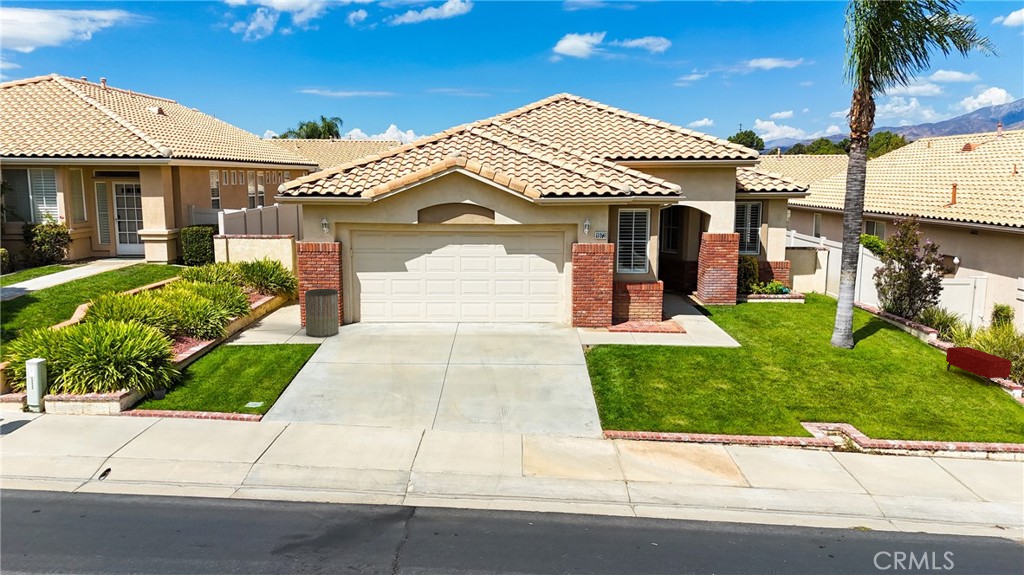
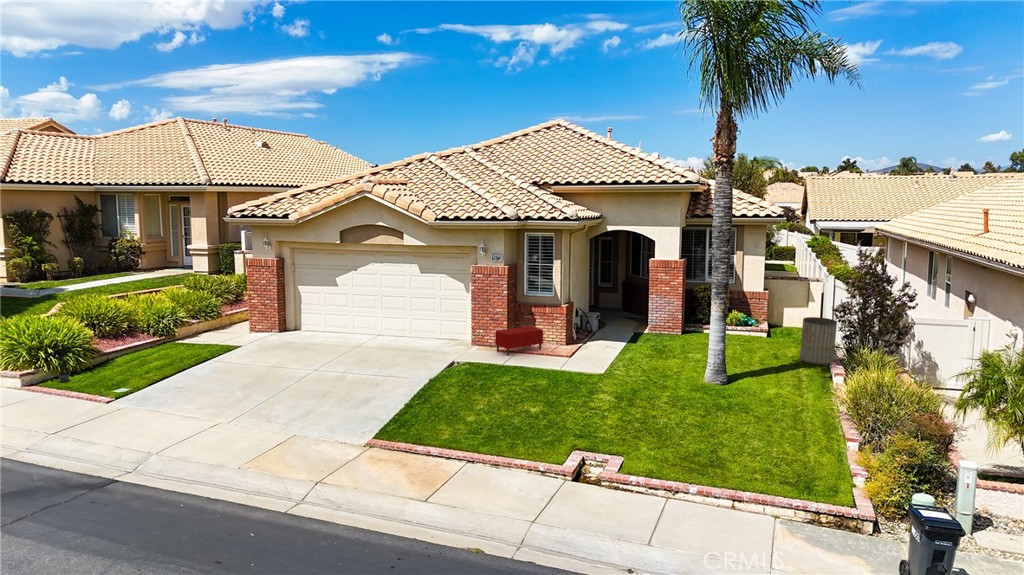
trash can: present [305,289,339,337] -> present [800,317,837,365]
bench: present [946,347,1011,386] -> present [495,326,543,356]

